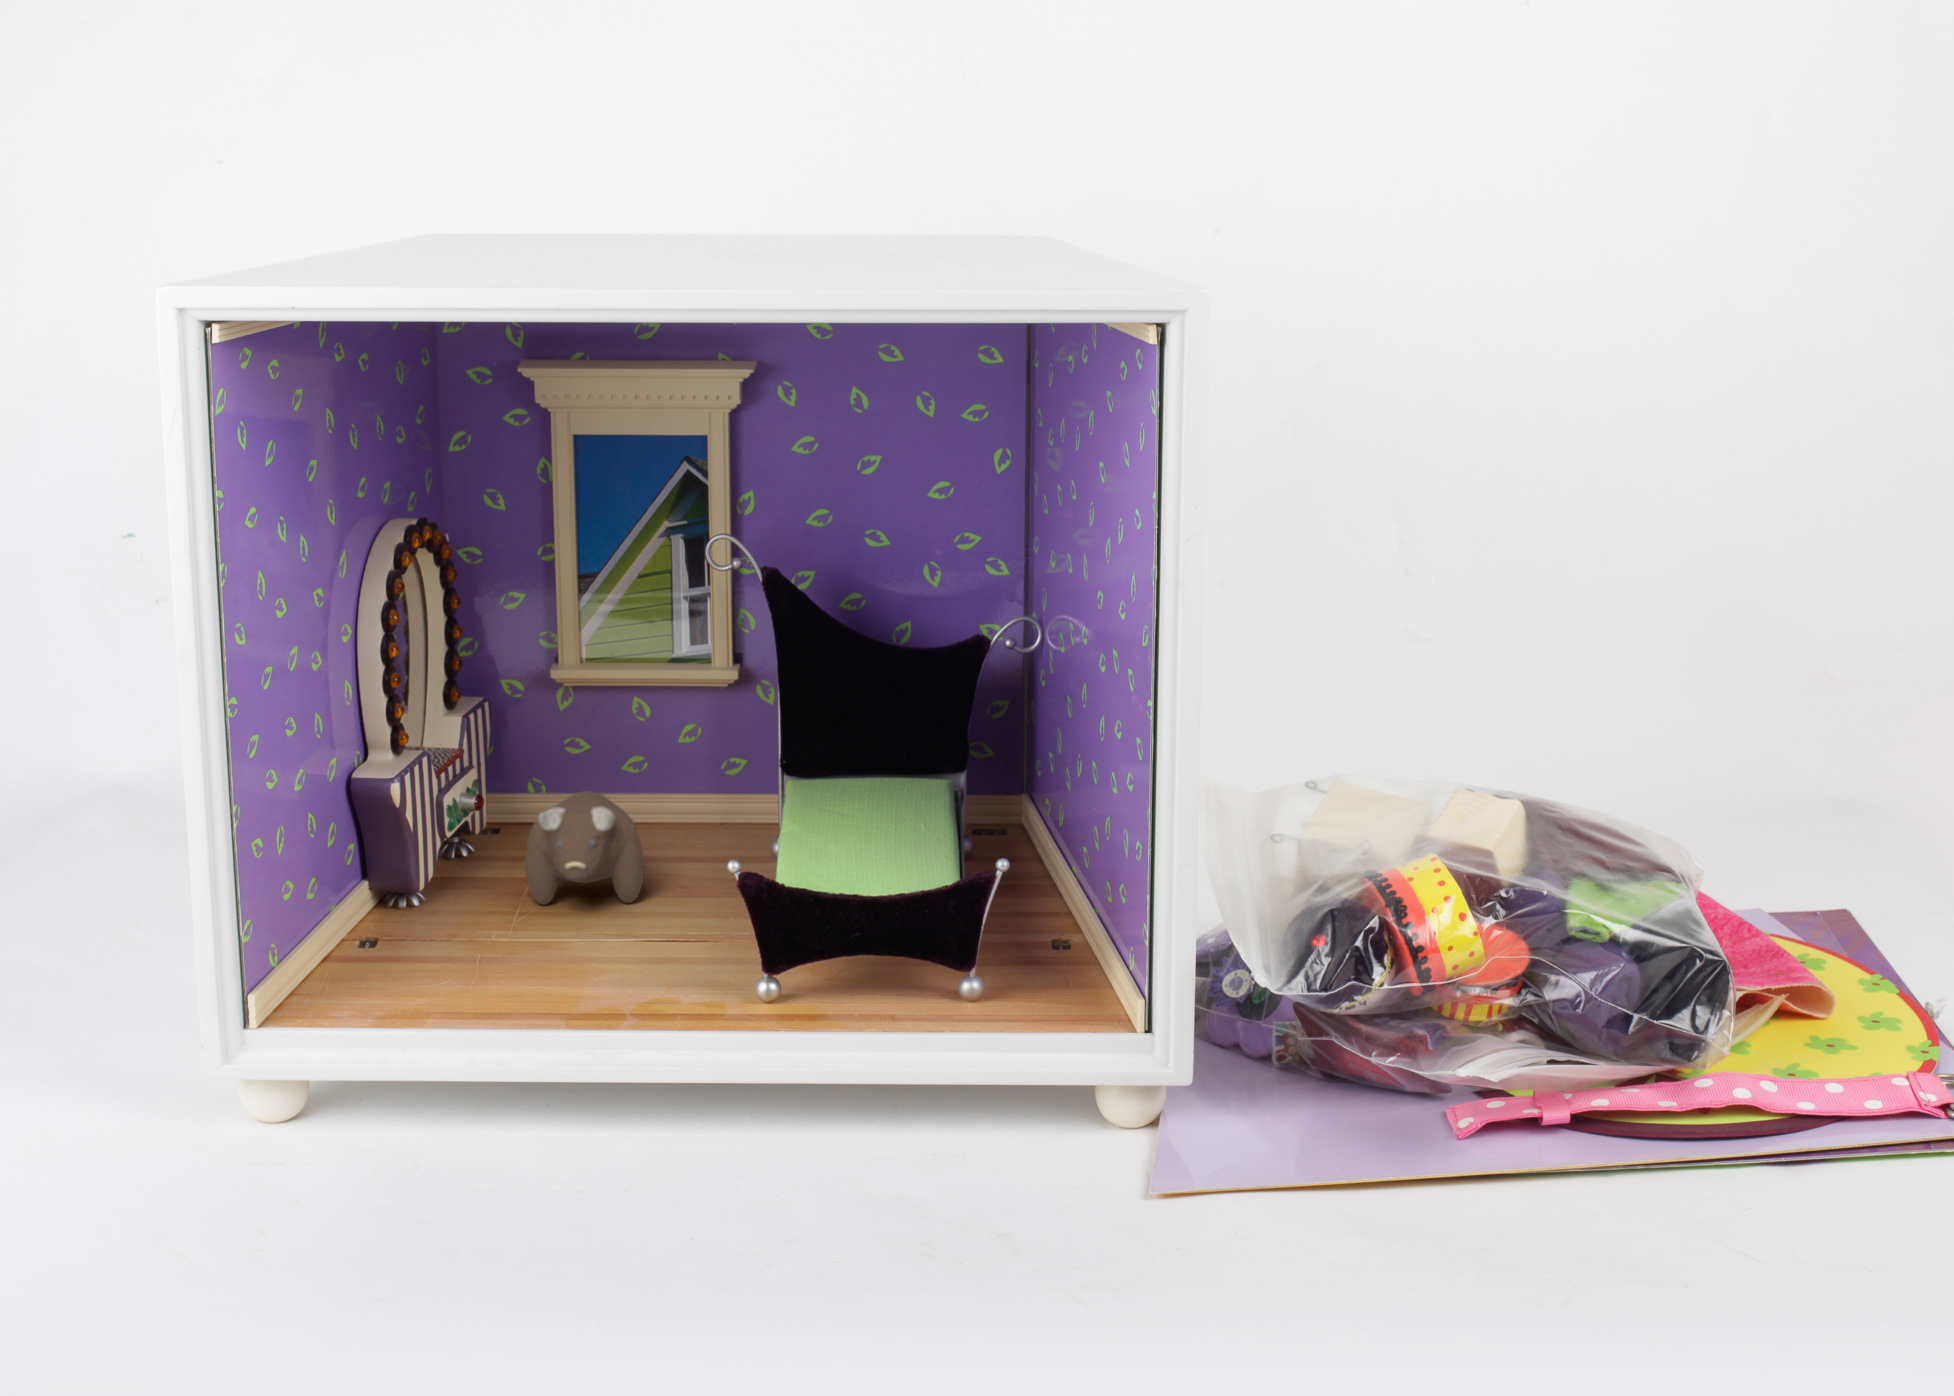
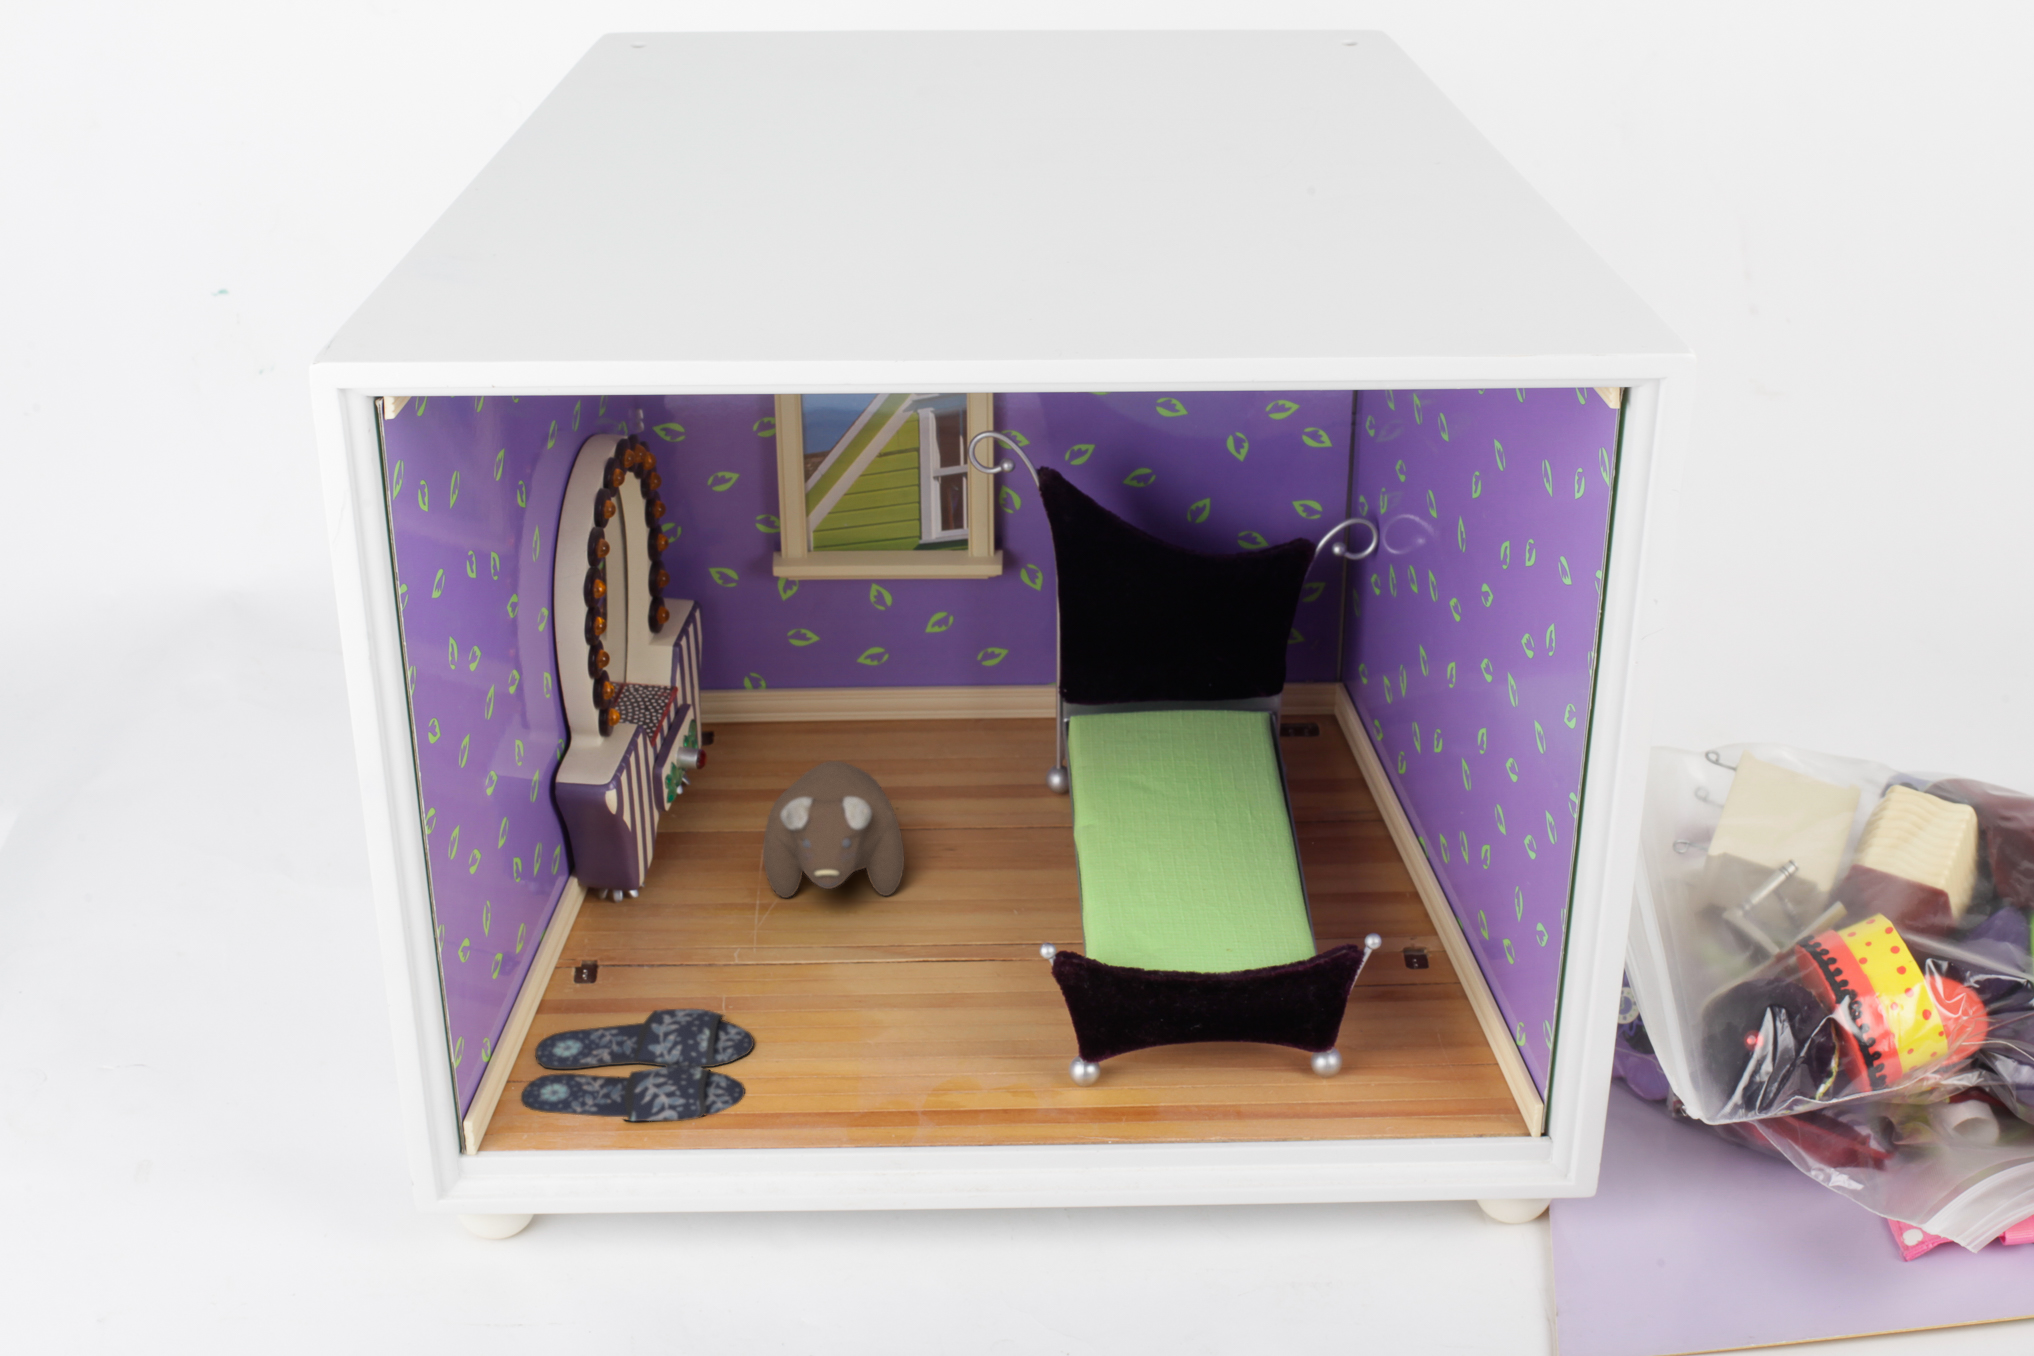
slippers: none [299,955,503,1023] -> present [521,1009,754,1121]

